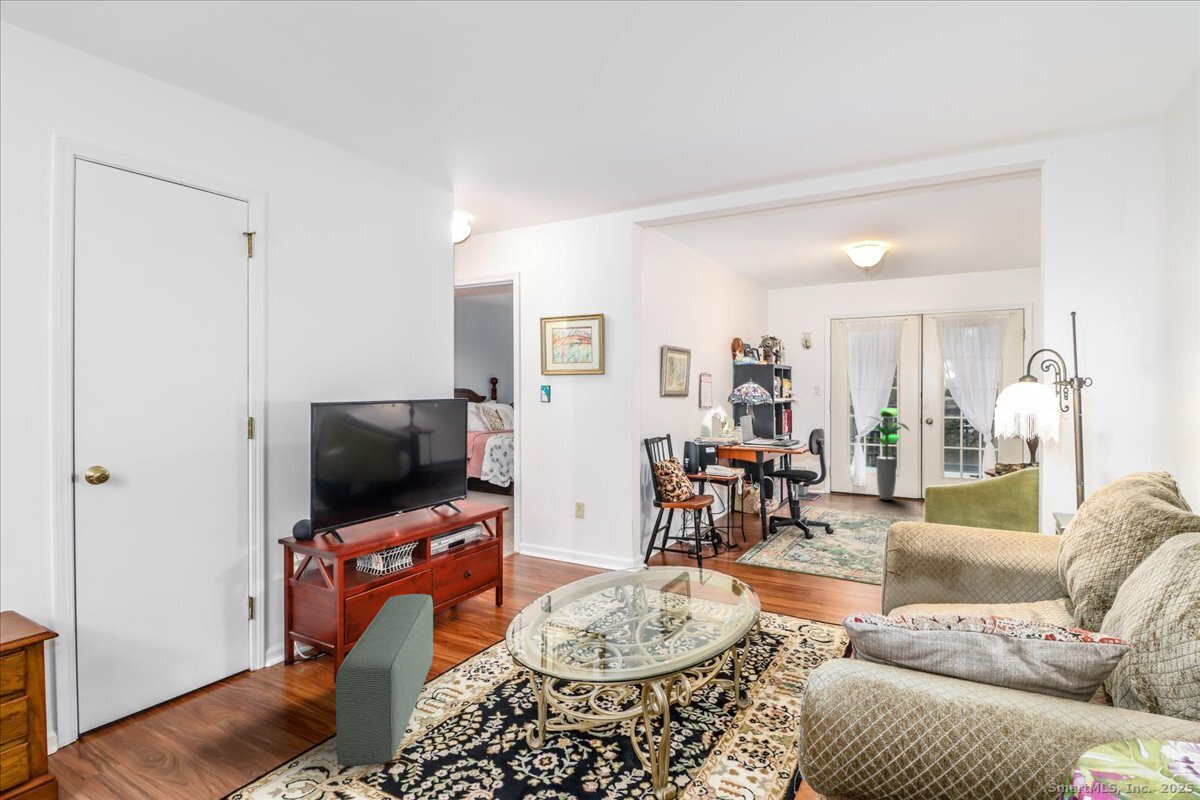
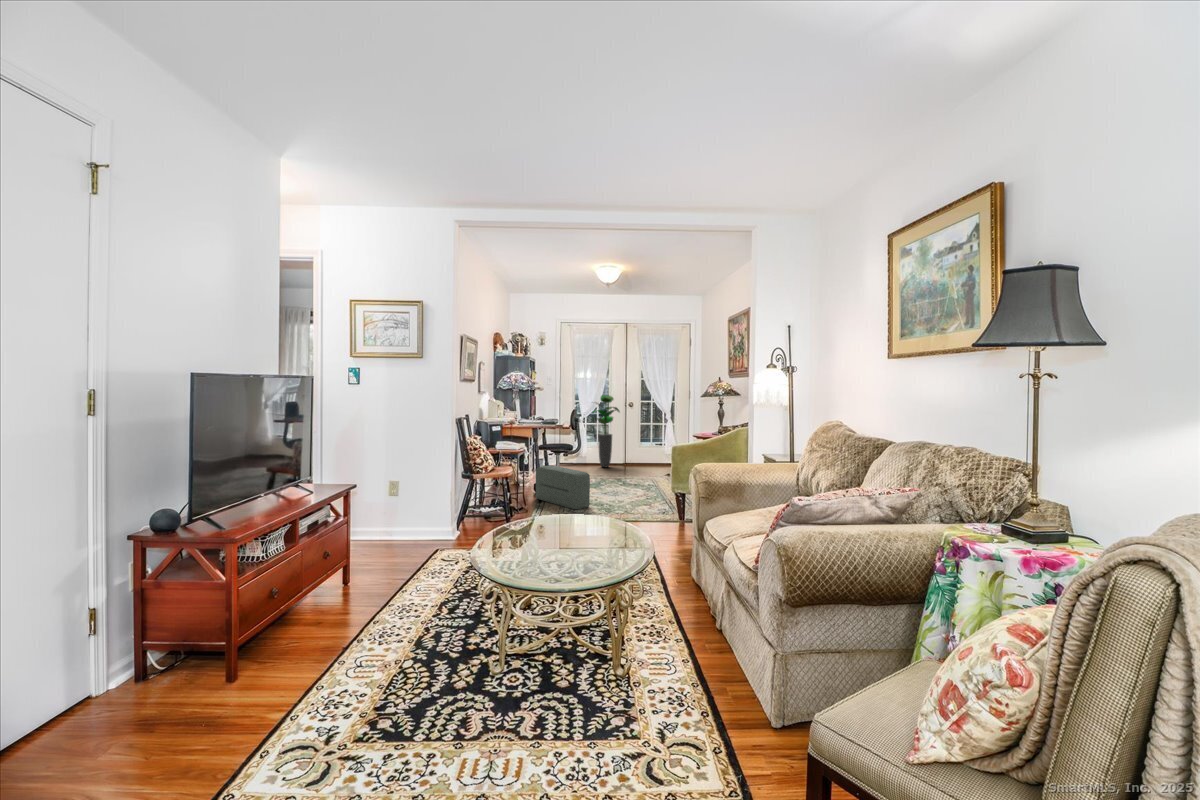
pouf: present [336,594,433,766] -> present [536,466,590,509]

